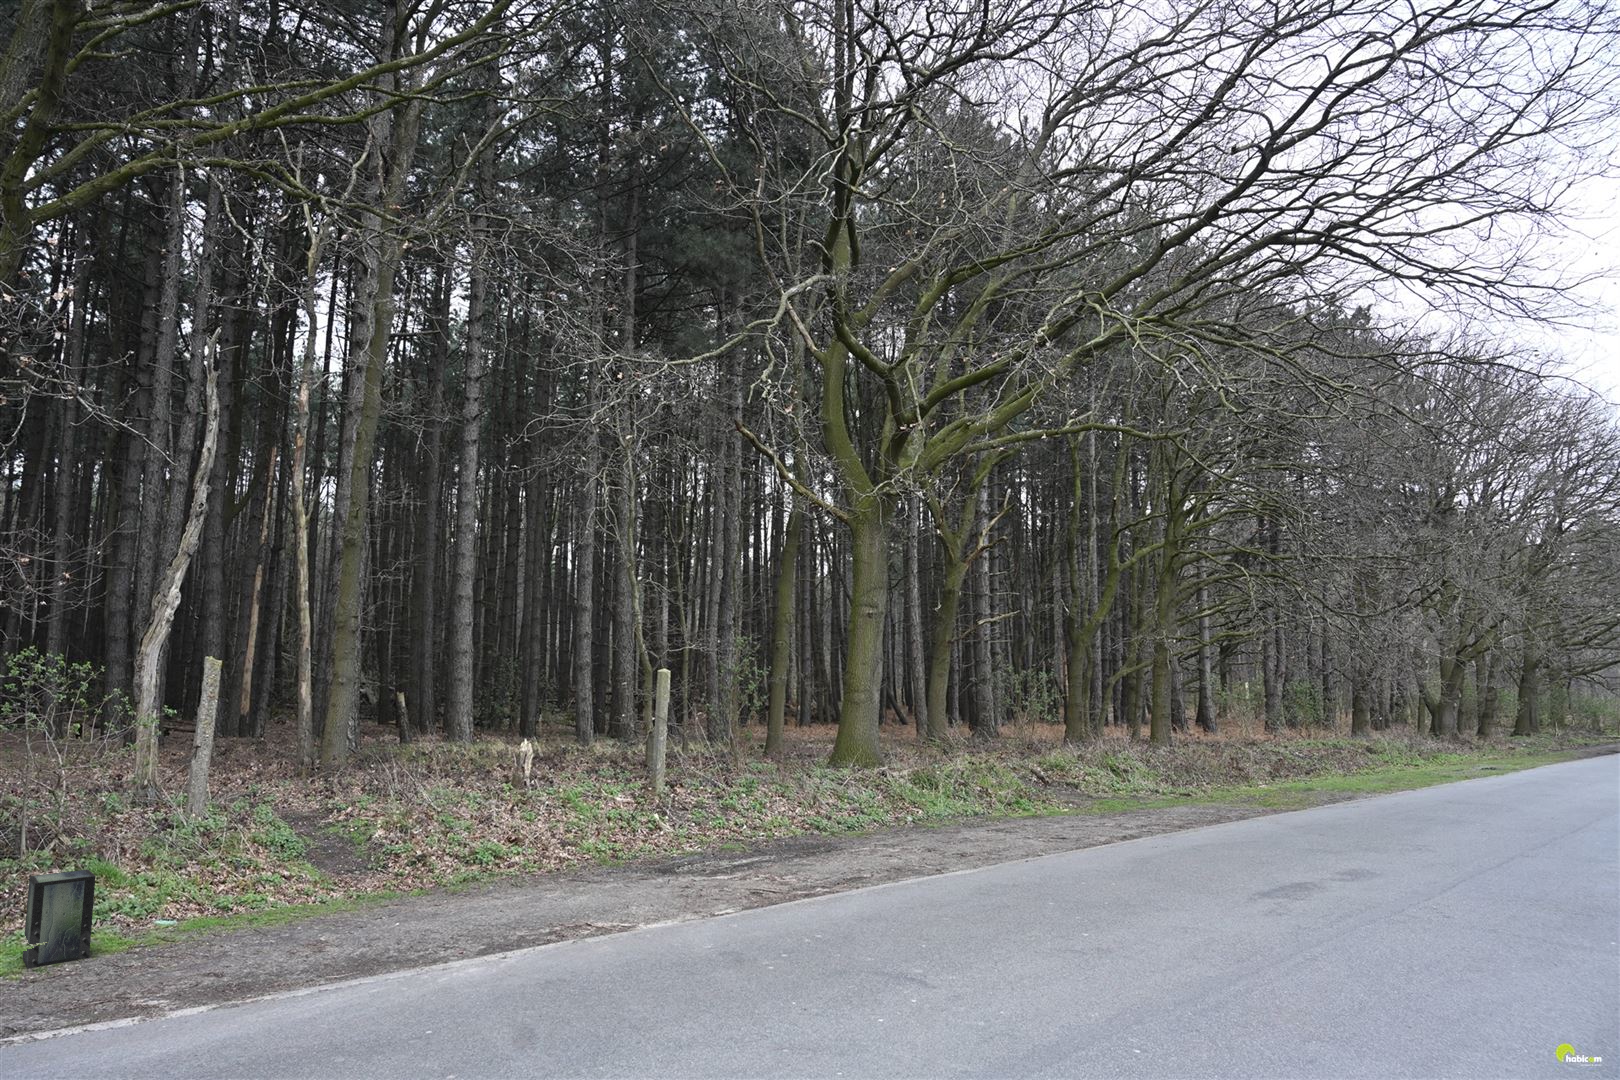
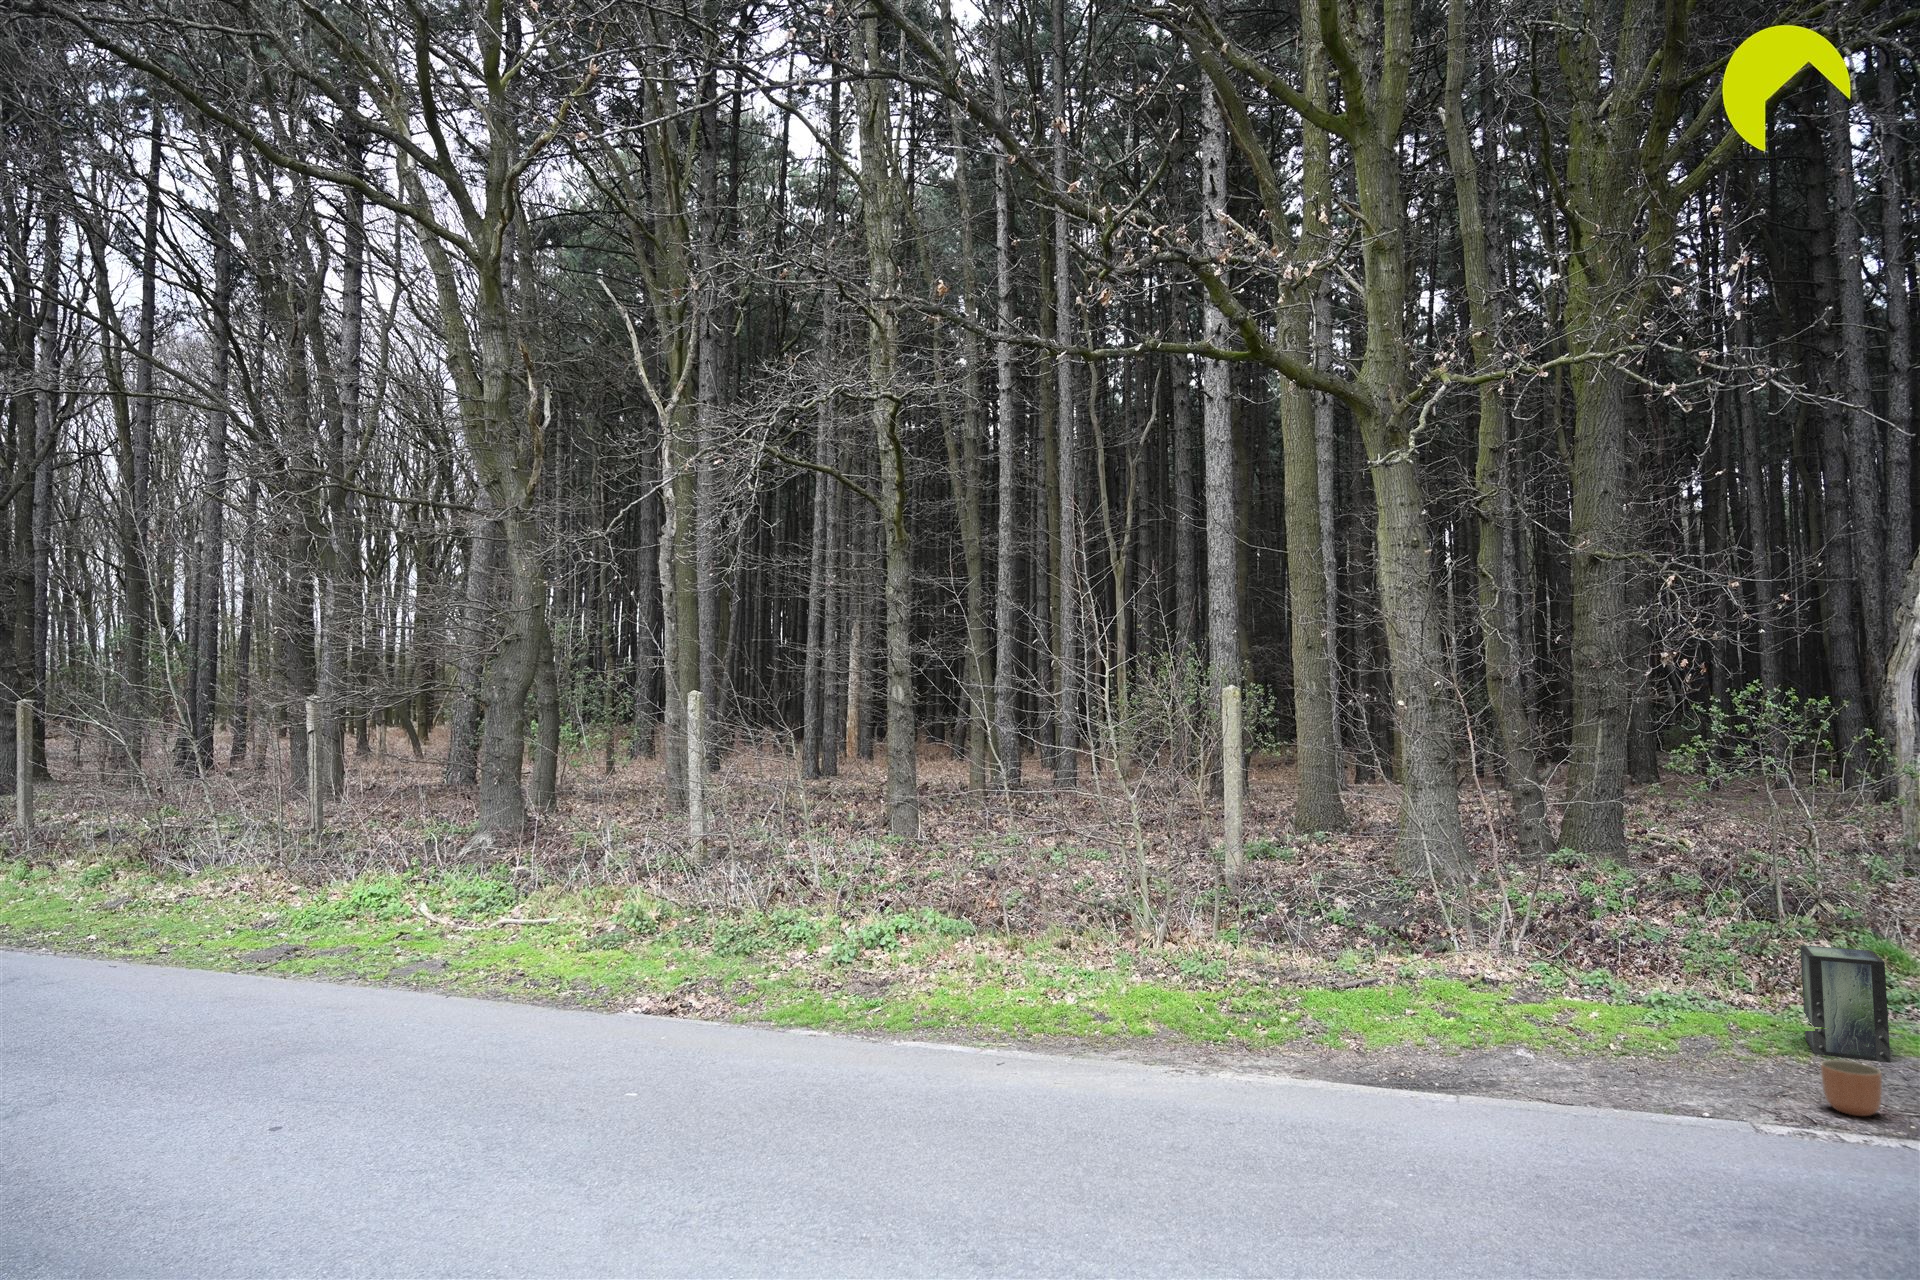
planter: none [25,963,75,1009] -> present [1820,1060,1882,1116]

